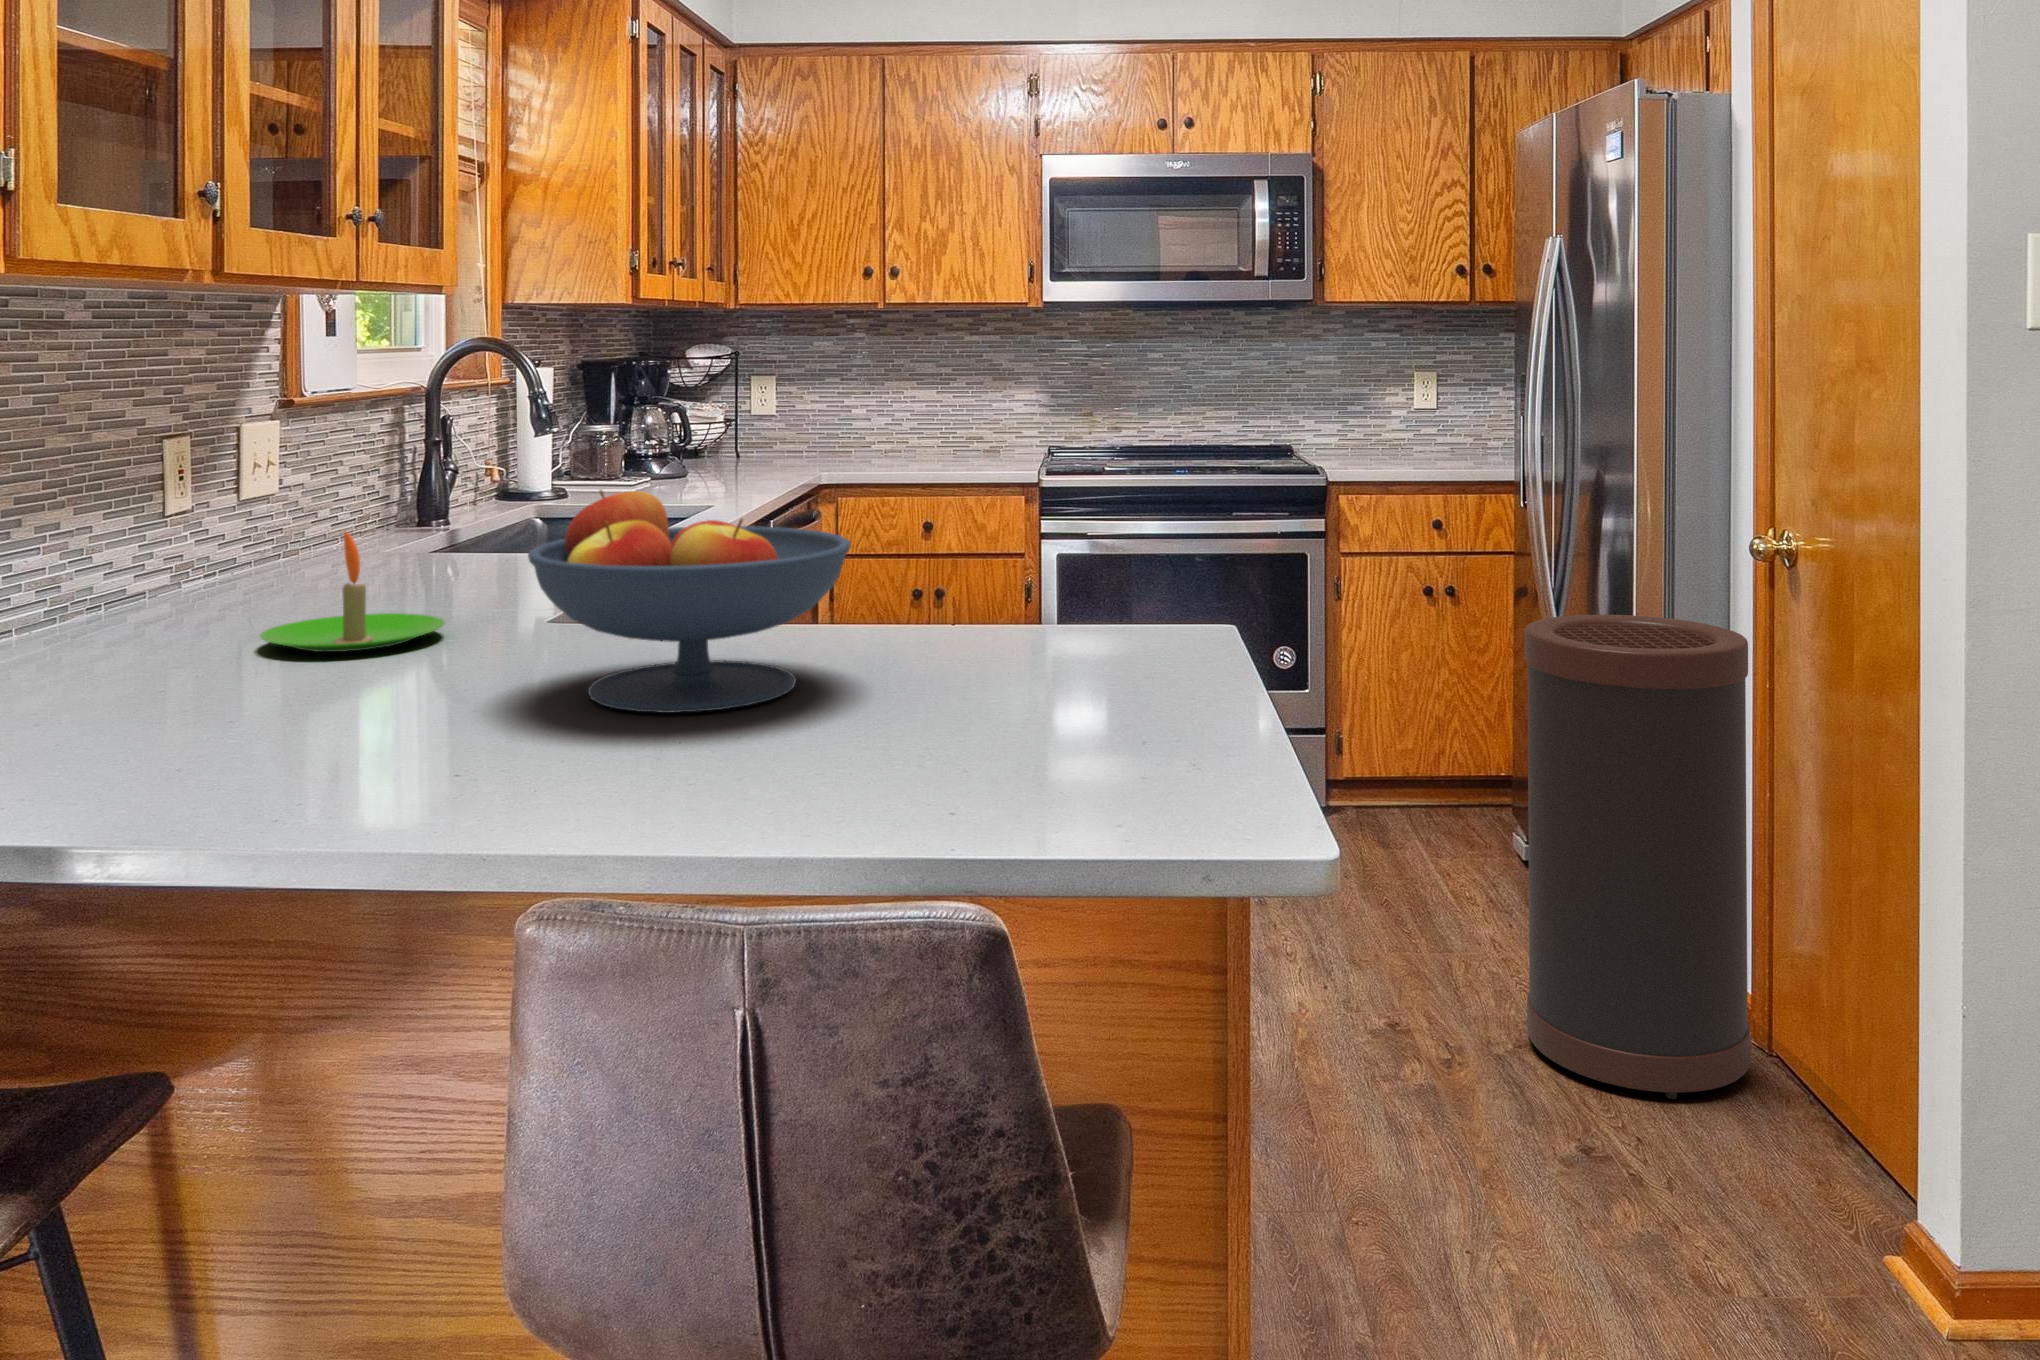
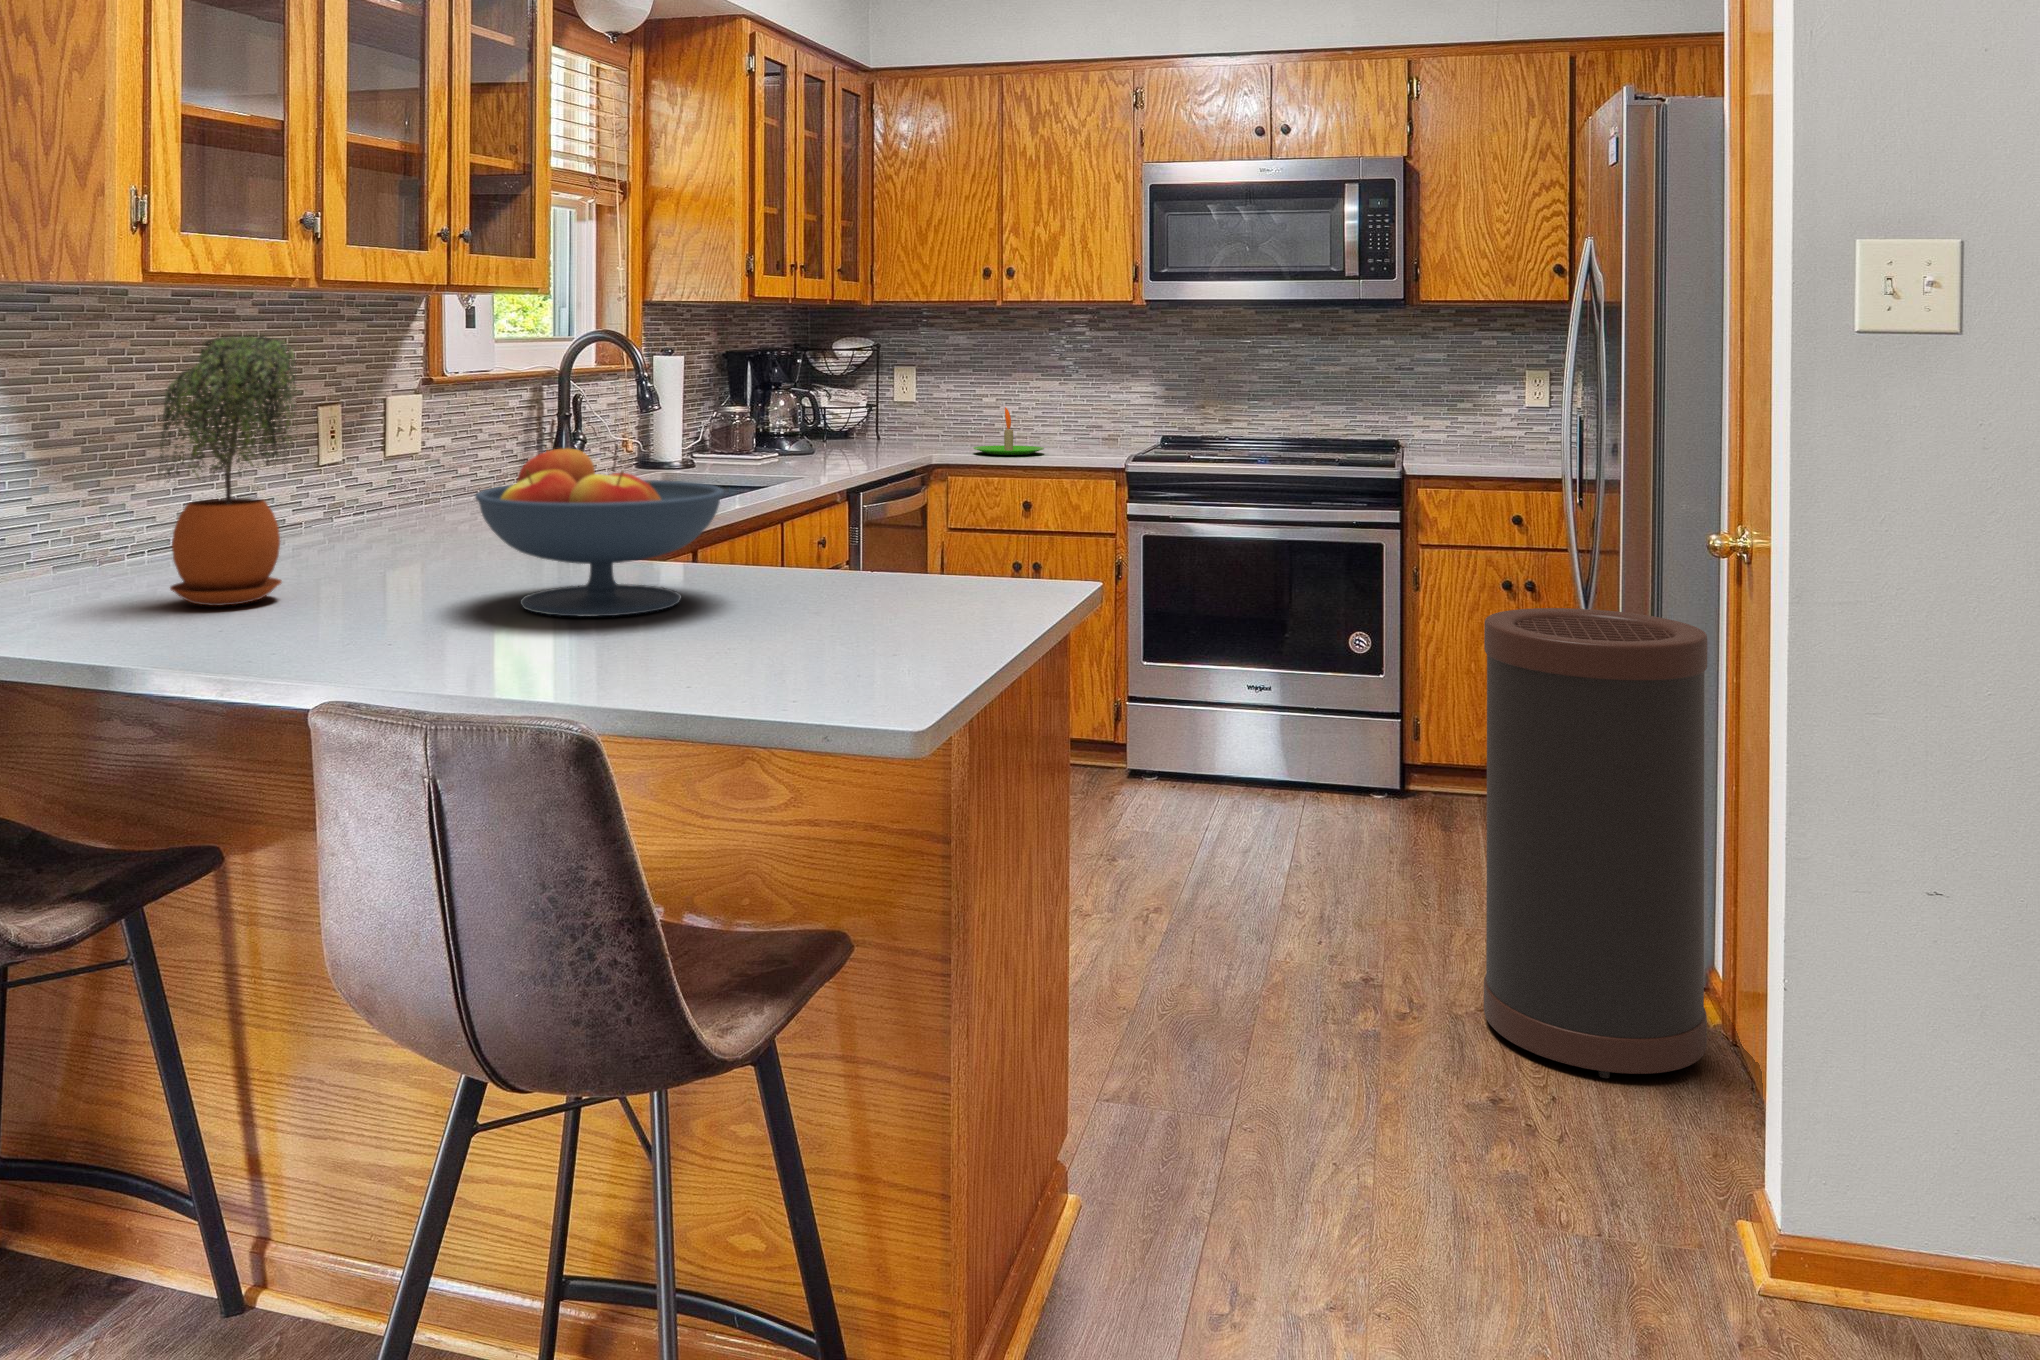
potted plant: none [47,348,255,731] -> present [158,335,297,606]
candle: present [260,531,445,652] -> present [974,407,1044,455]

